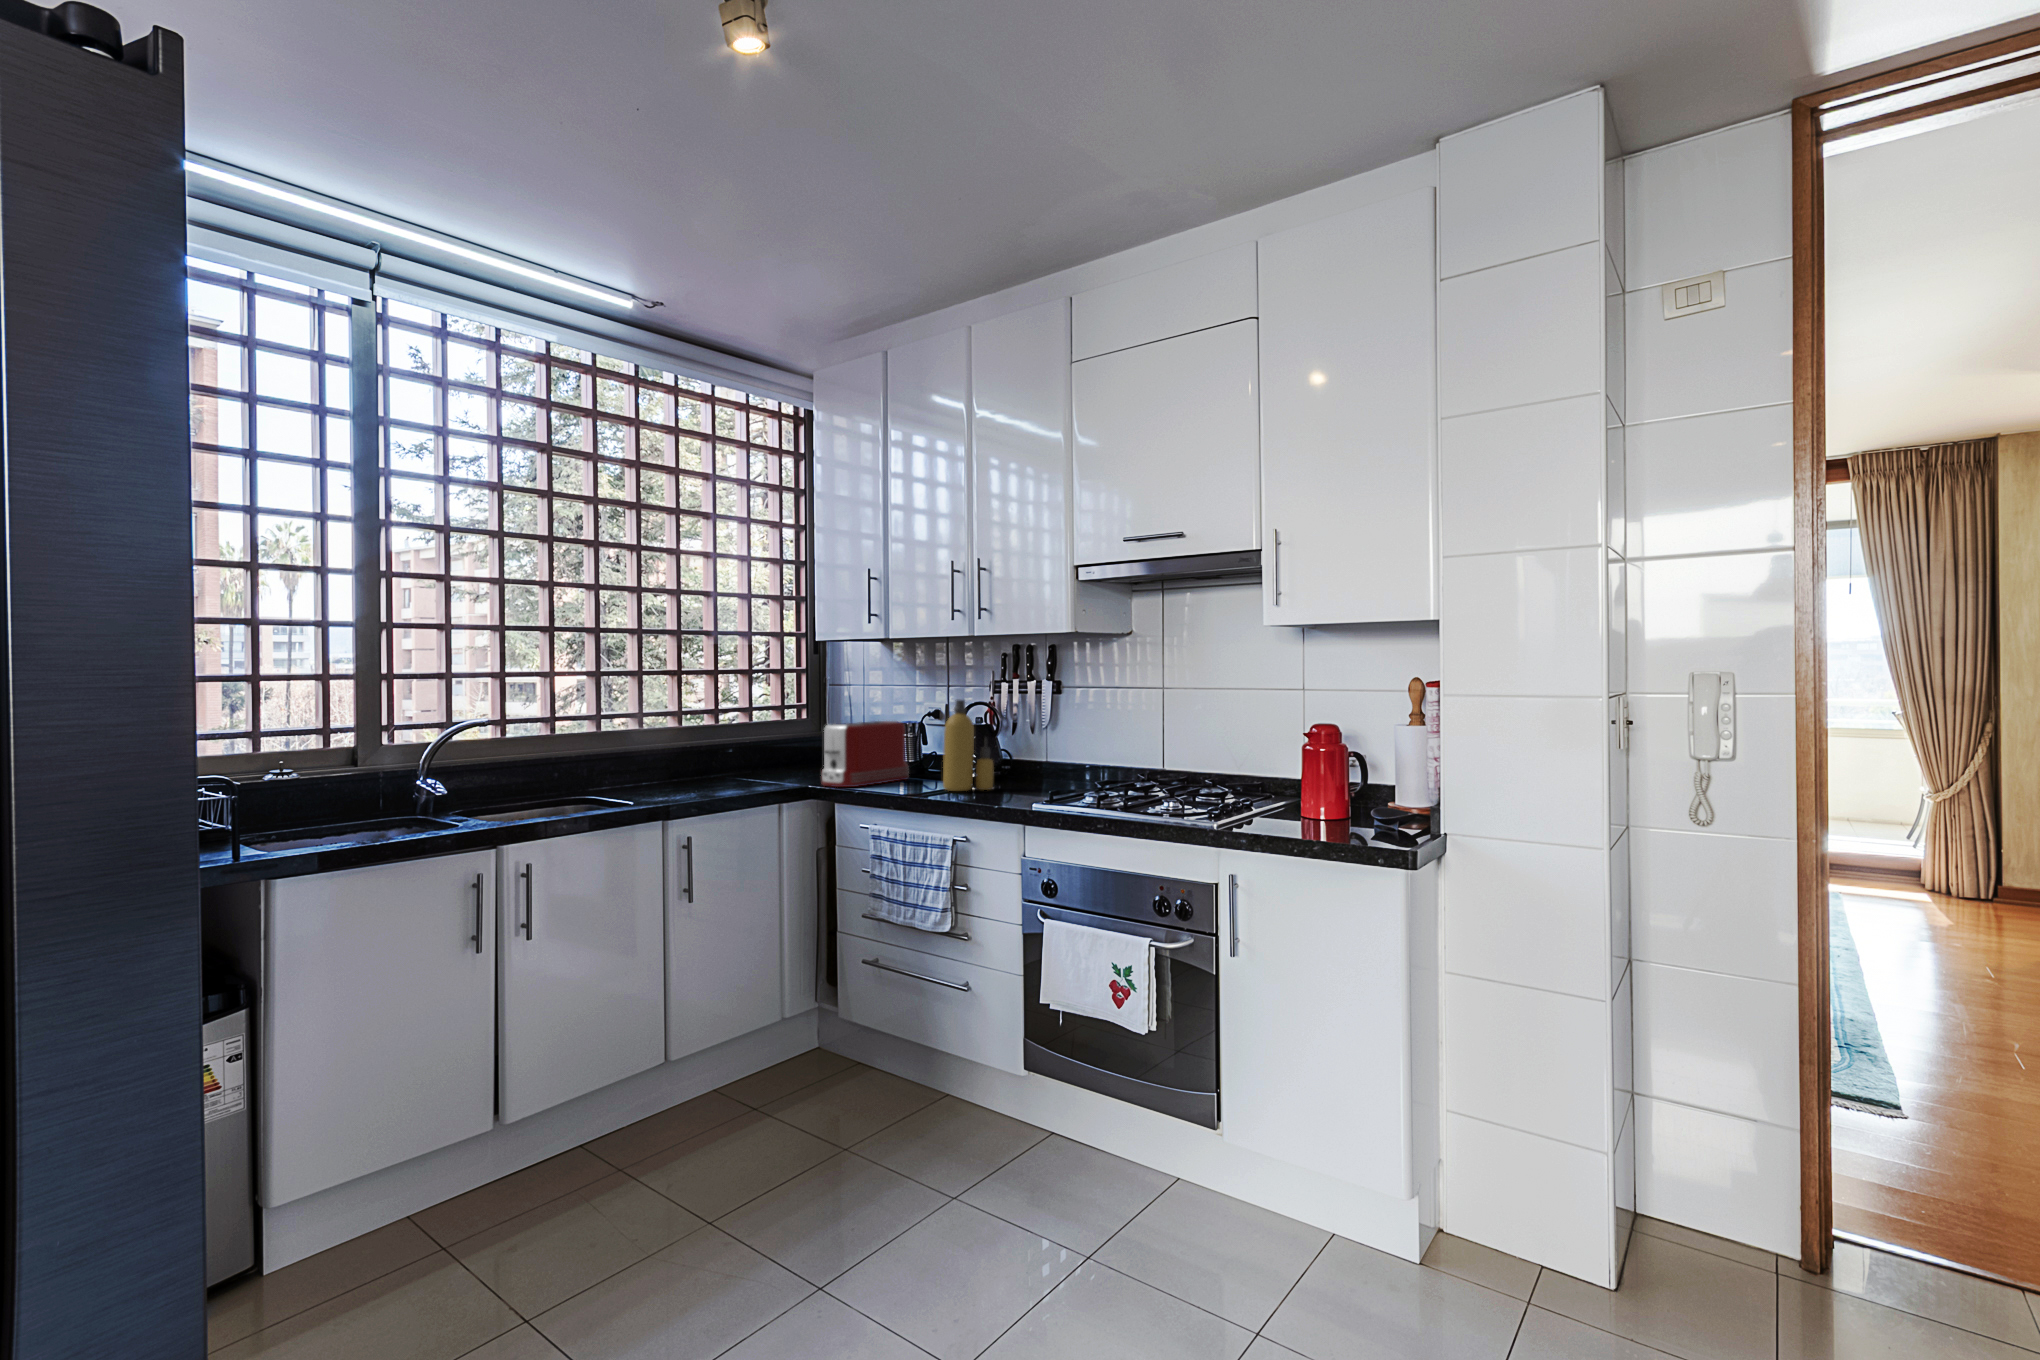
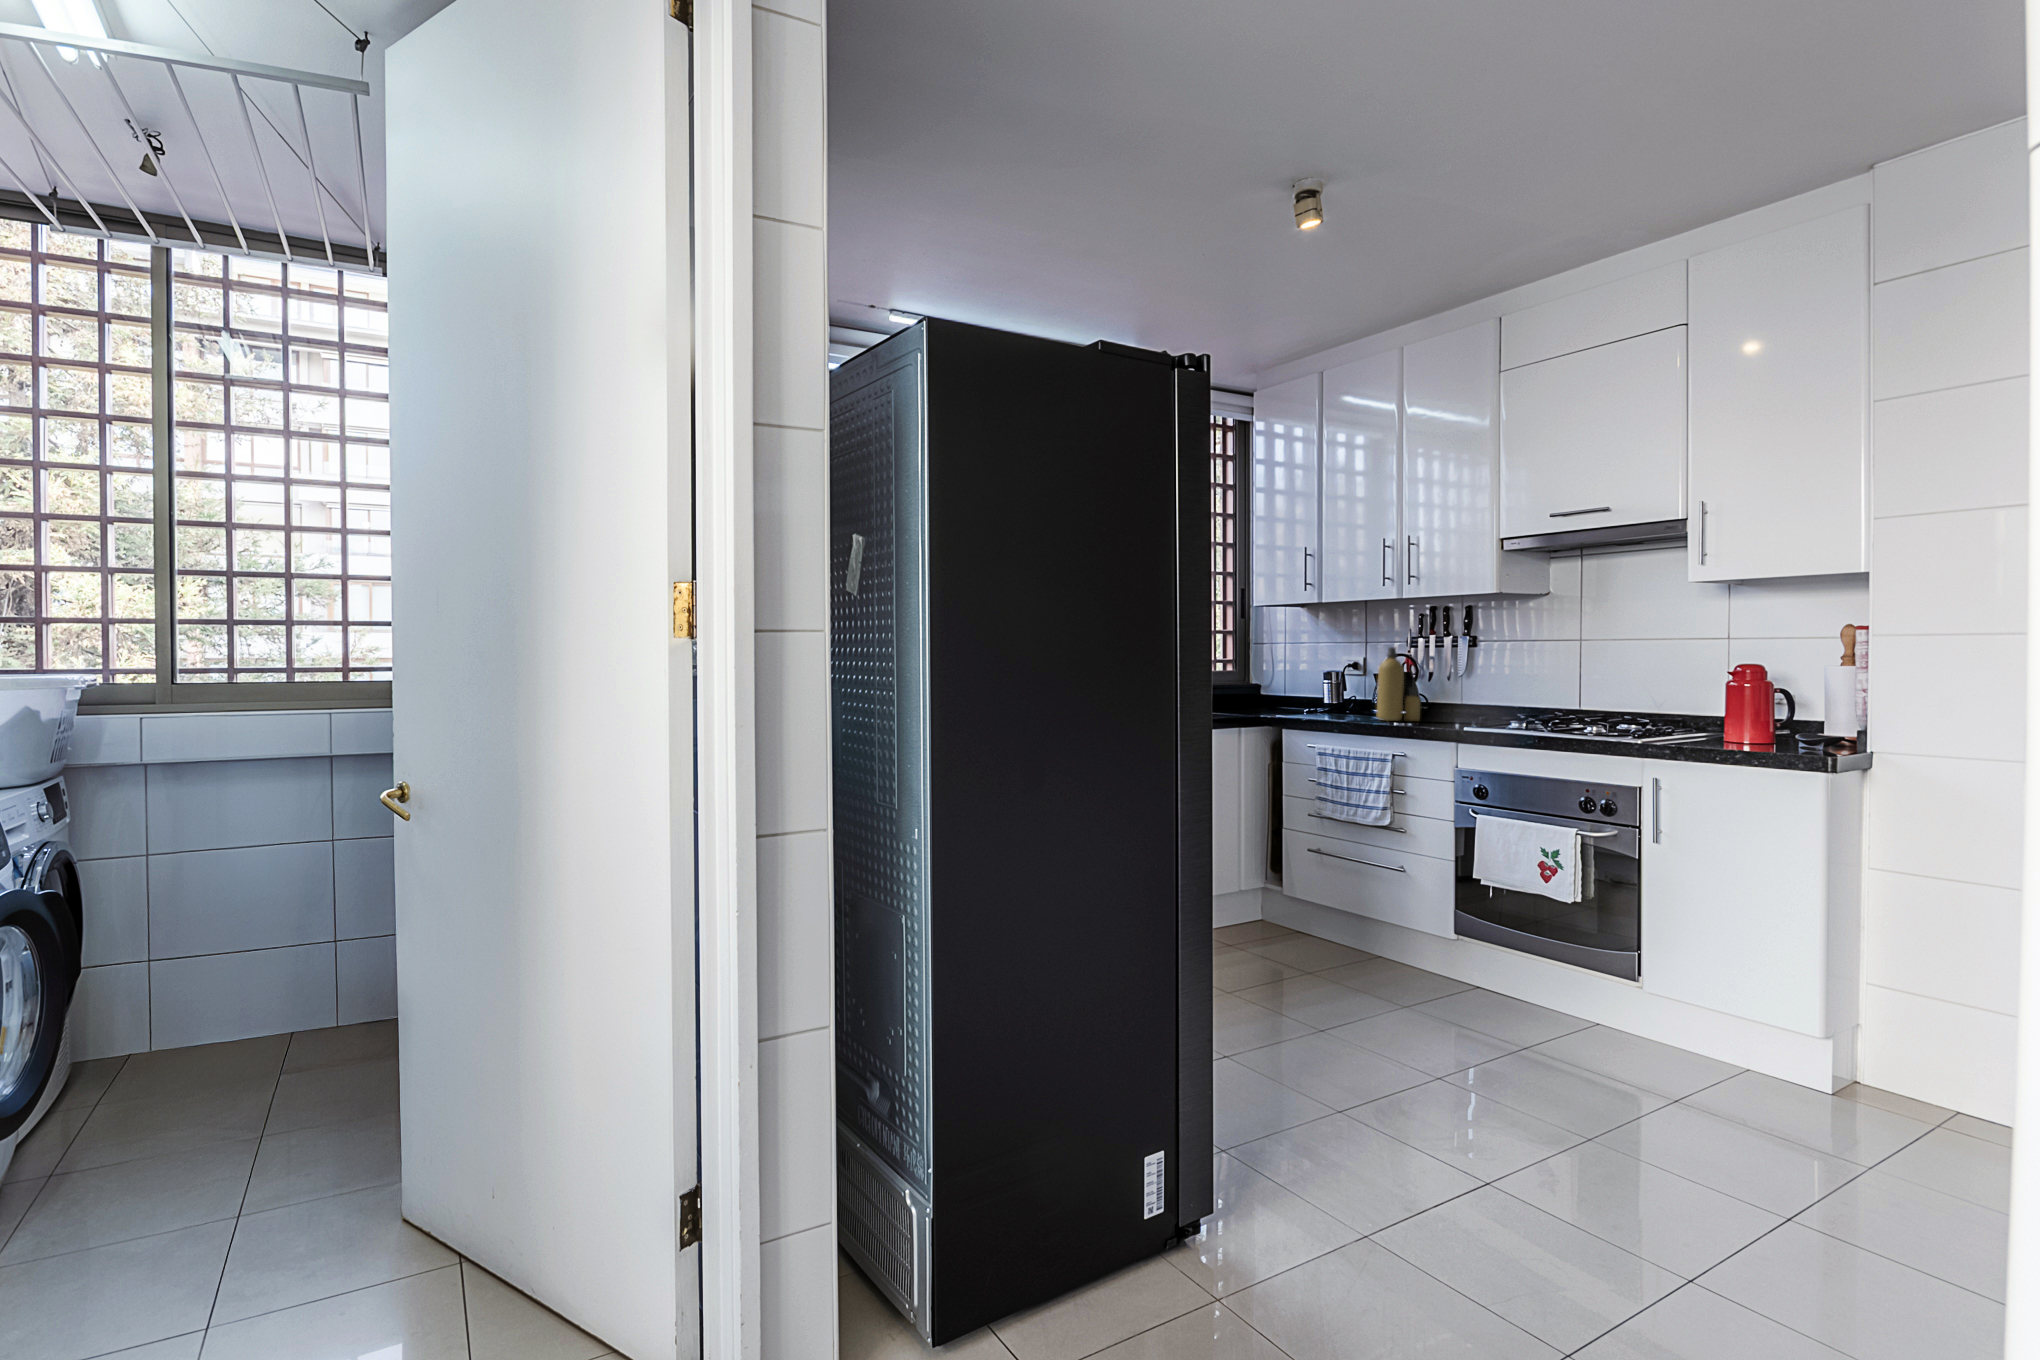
toaster: present [821,721,909,787] -> none [1268,668,1337,716]

